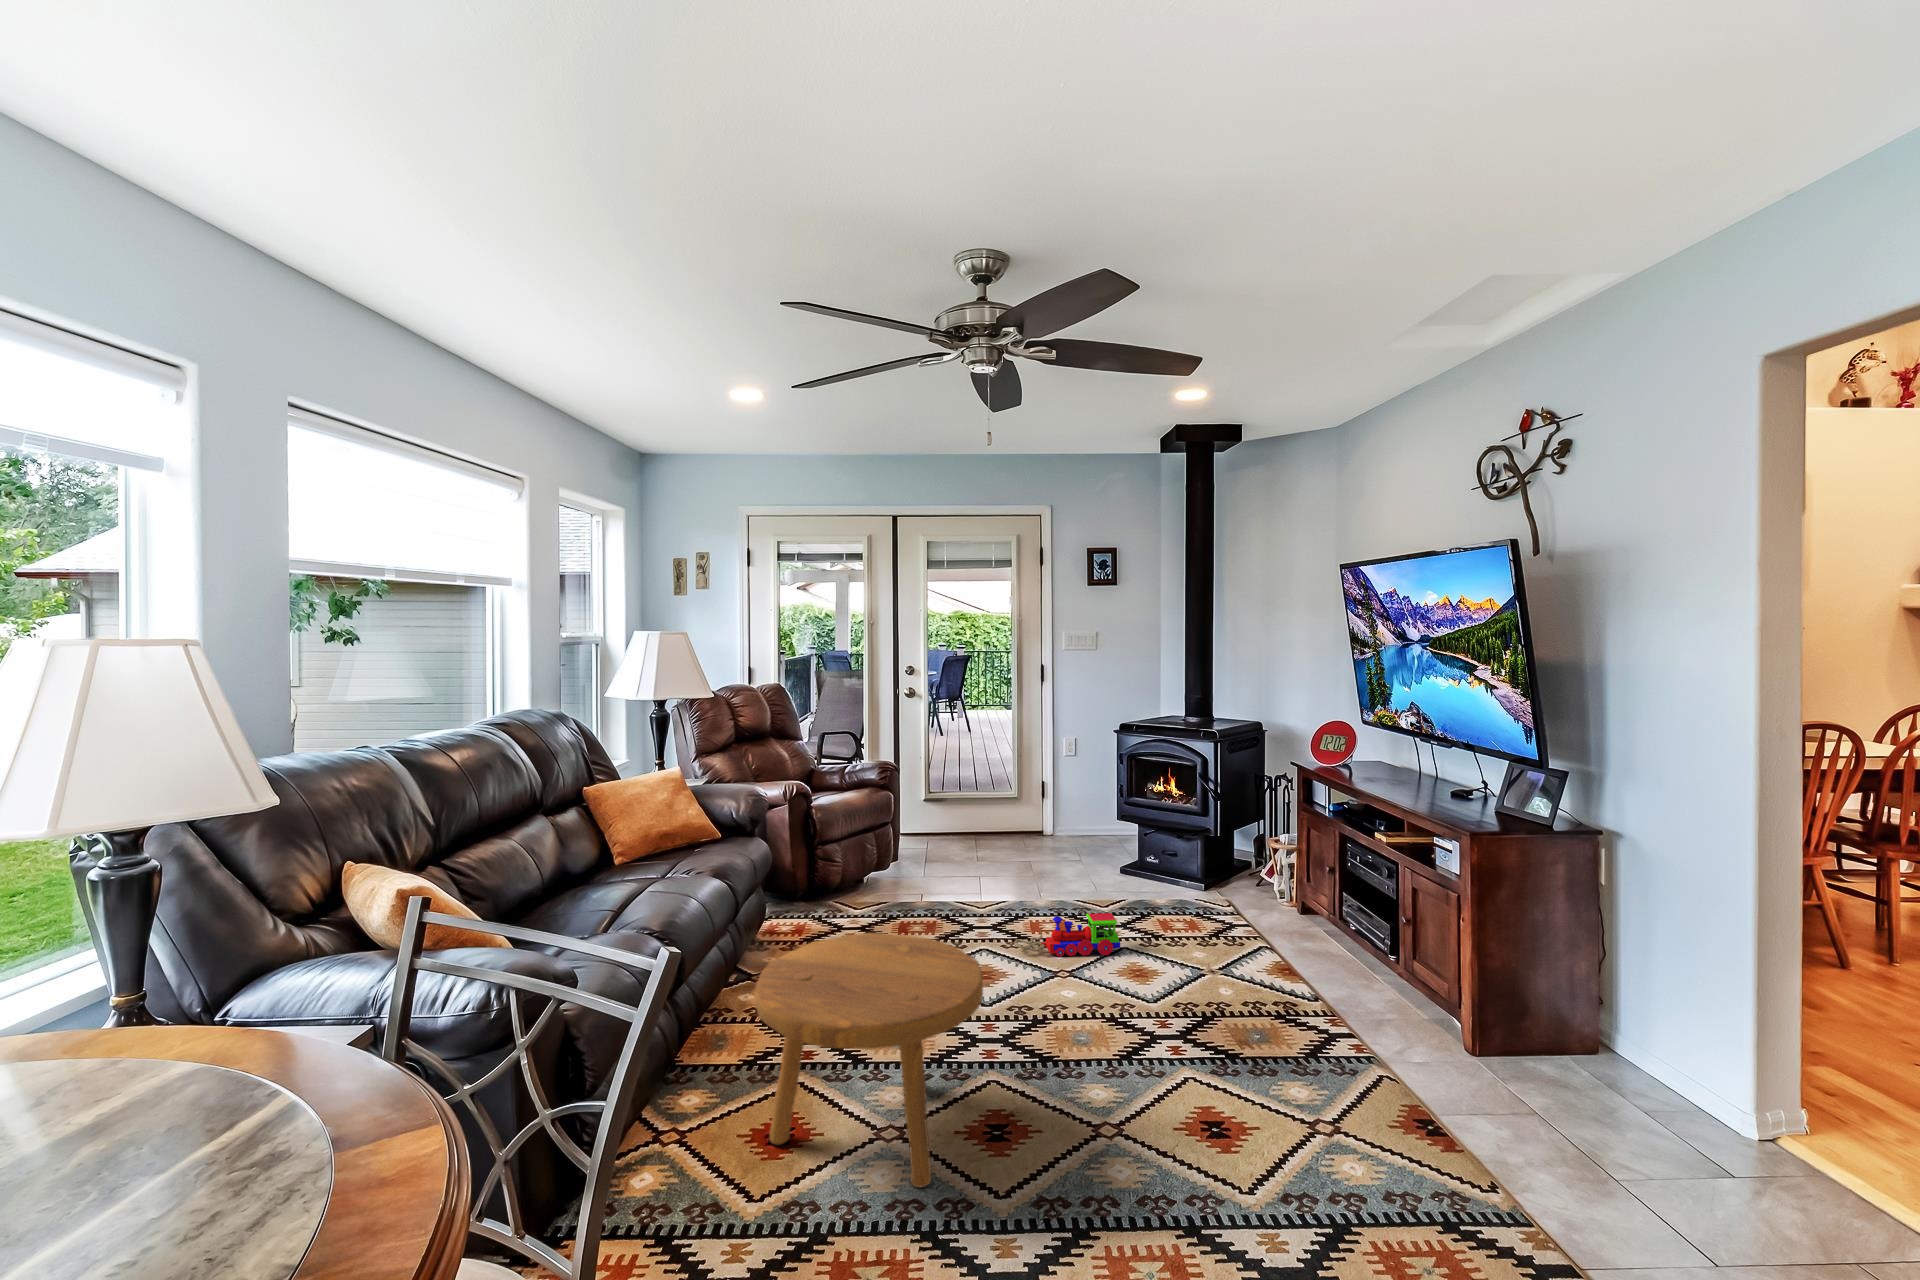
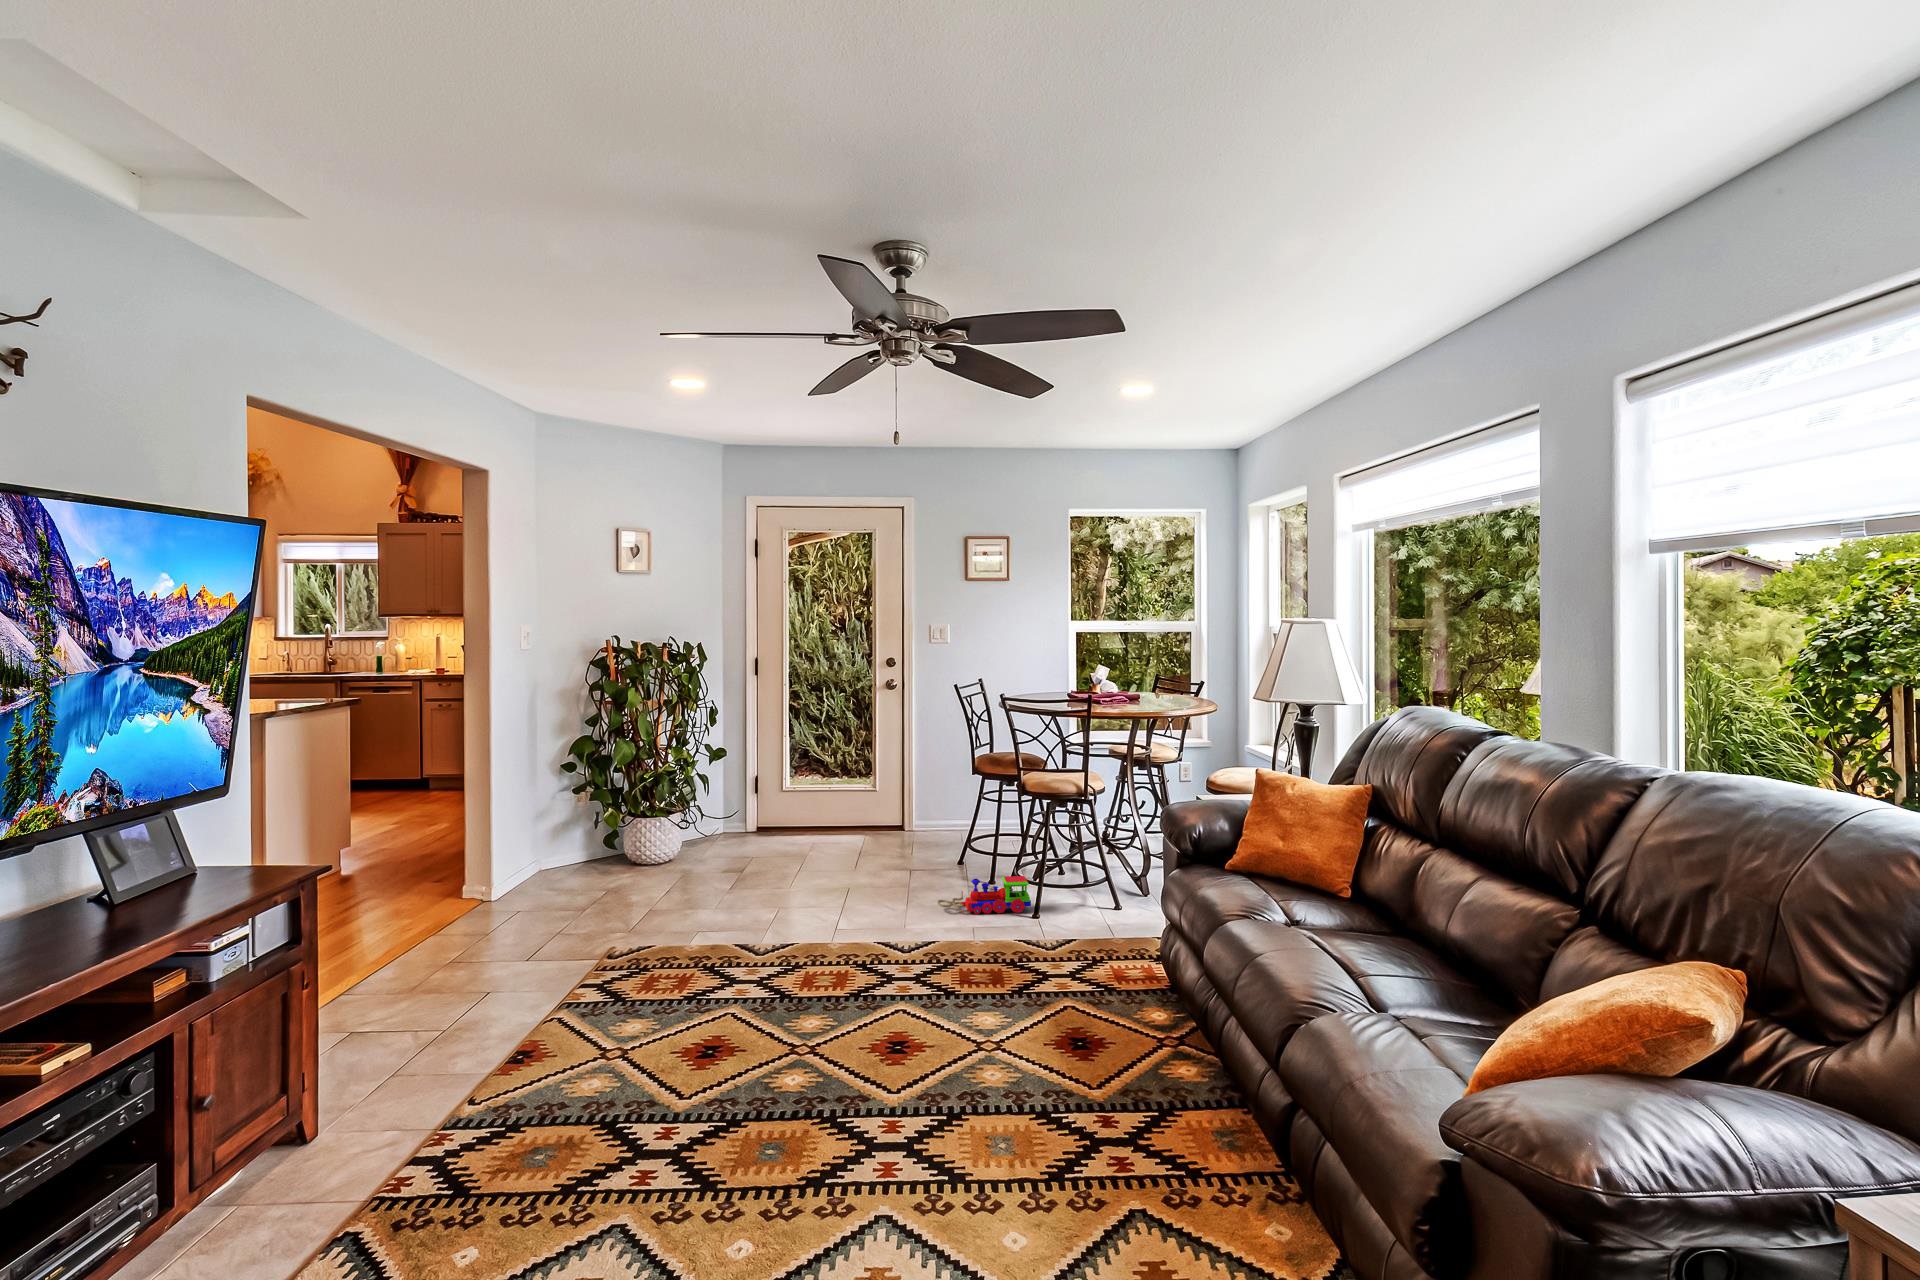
footstool: present [755,933,983,1188] -> none [689,883,885,1087]

